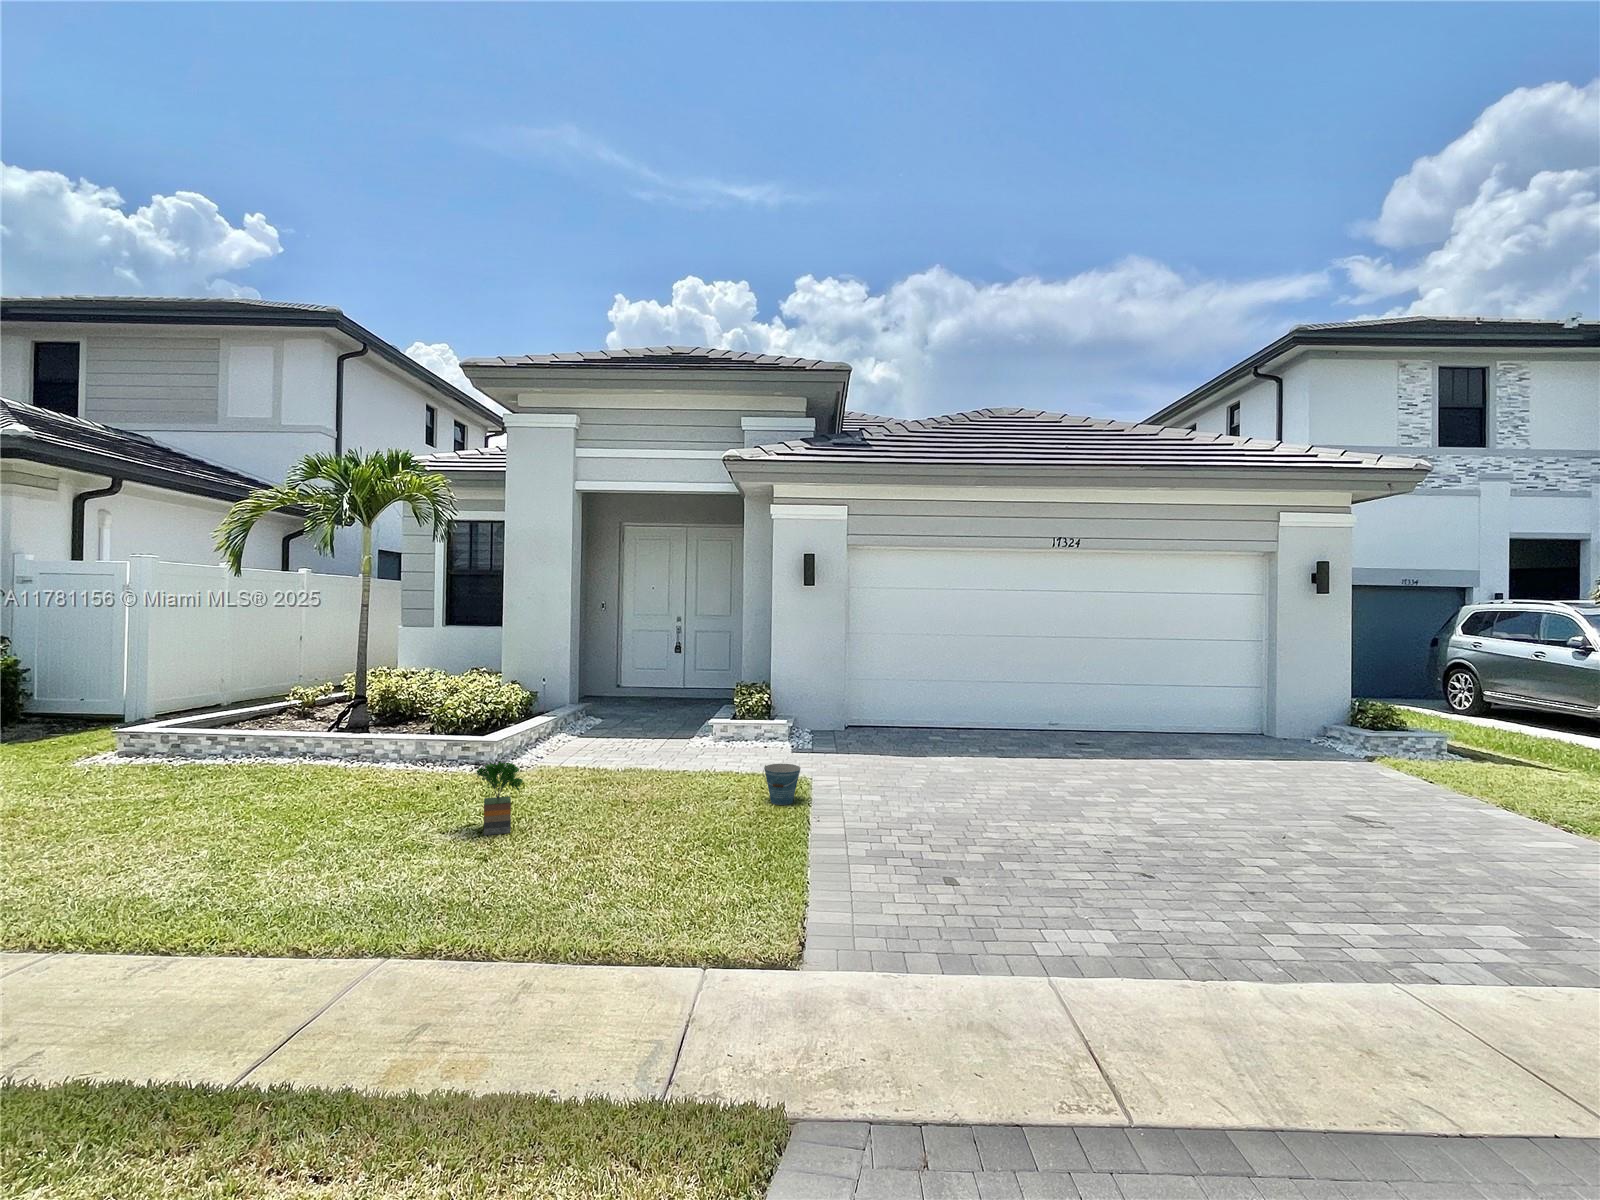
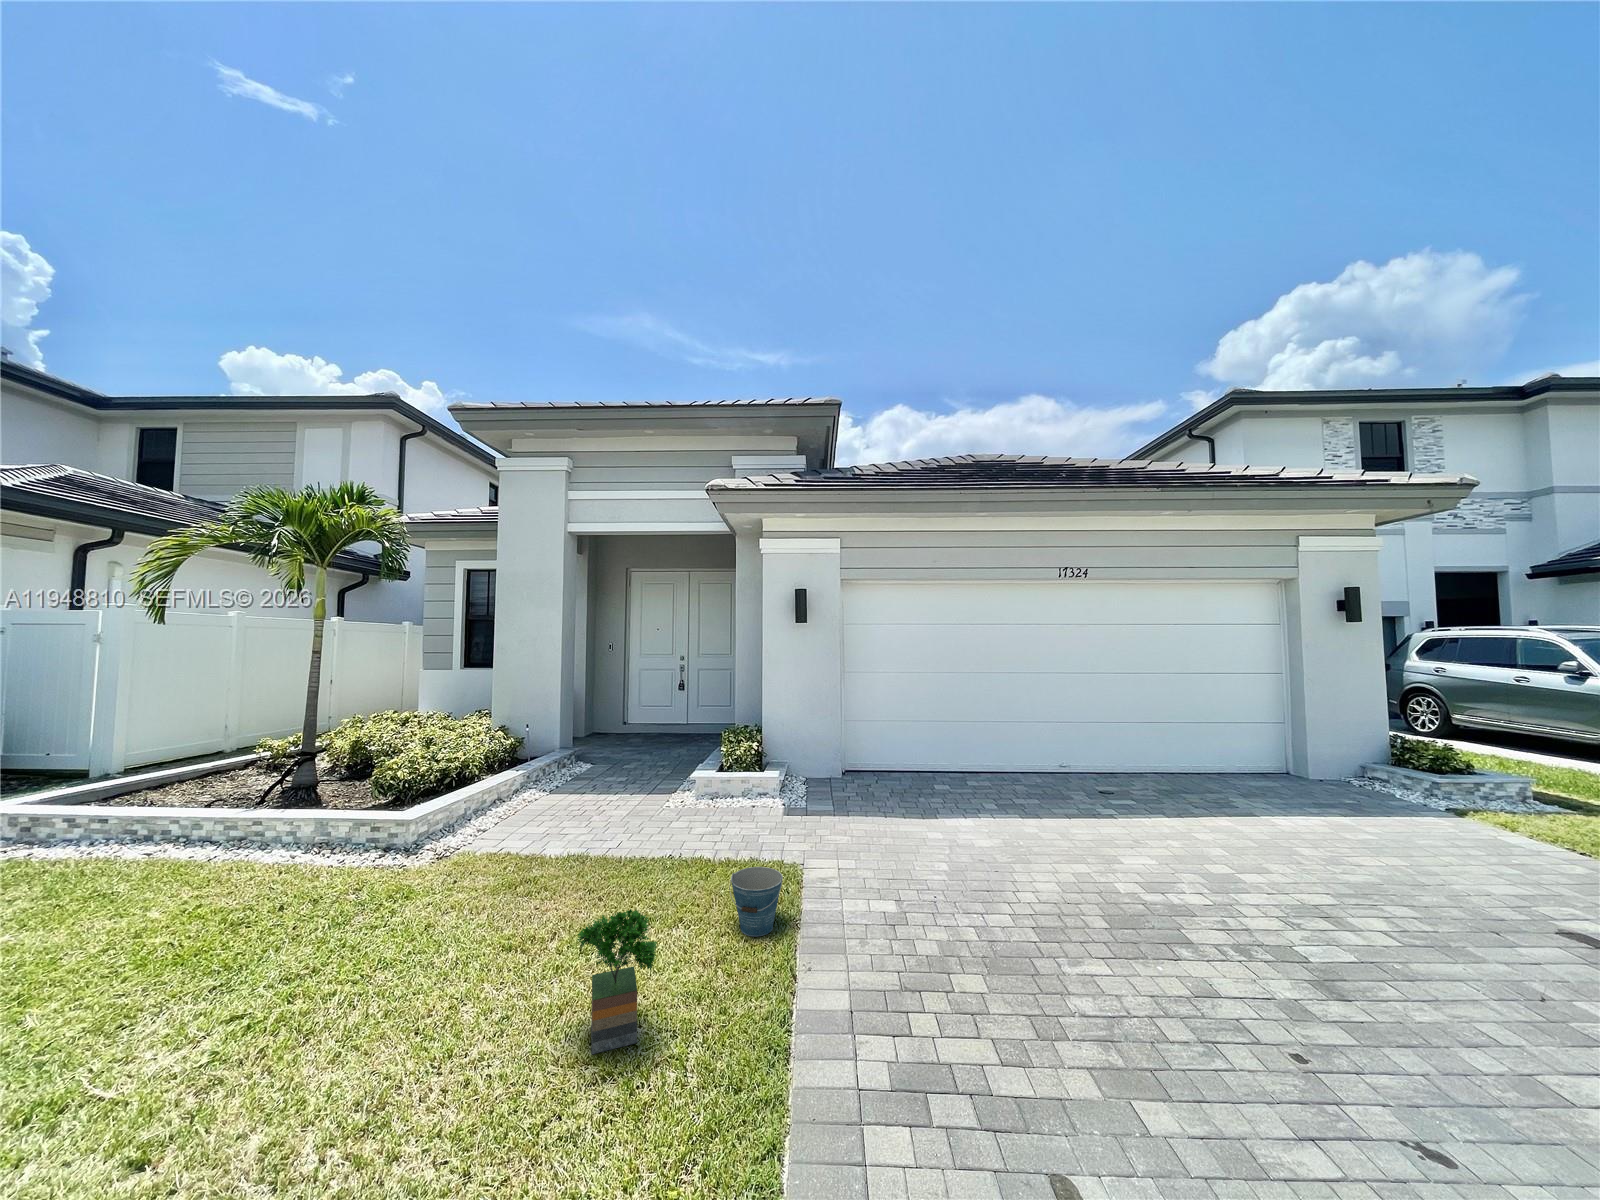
potted tree: present [475,762,523,835] -> present [577,909,657,1054]

